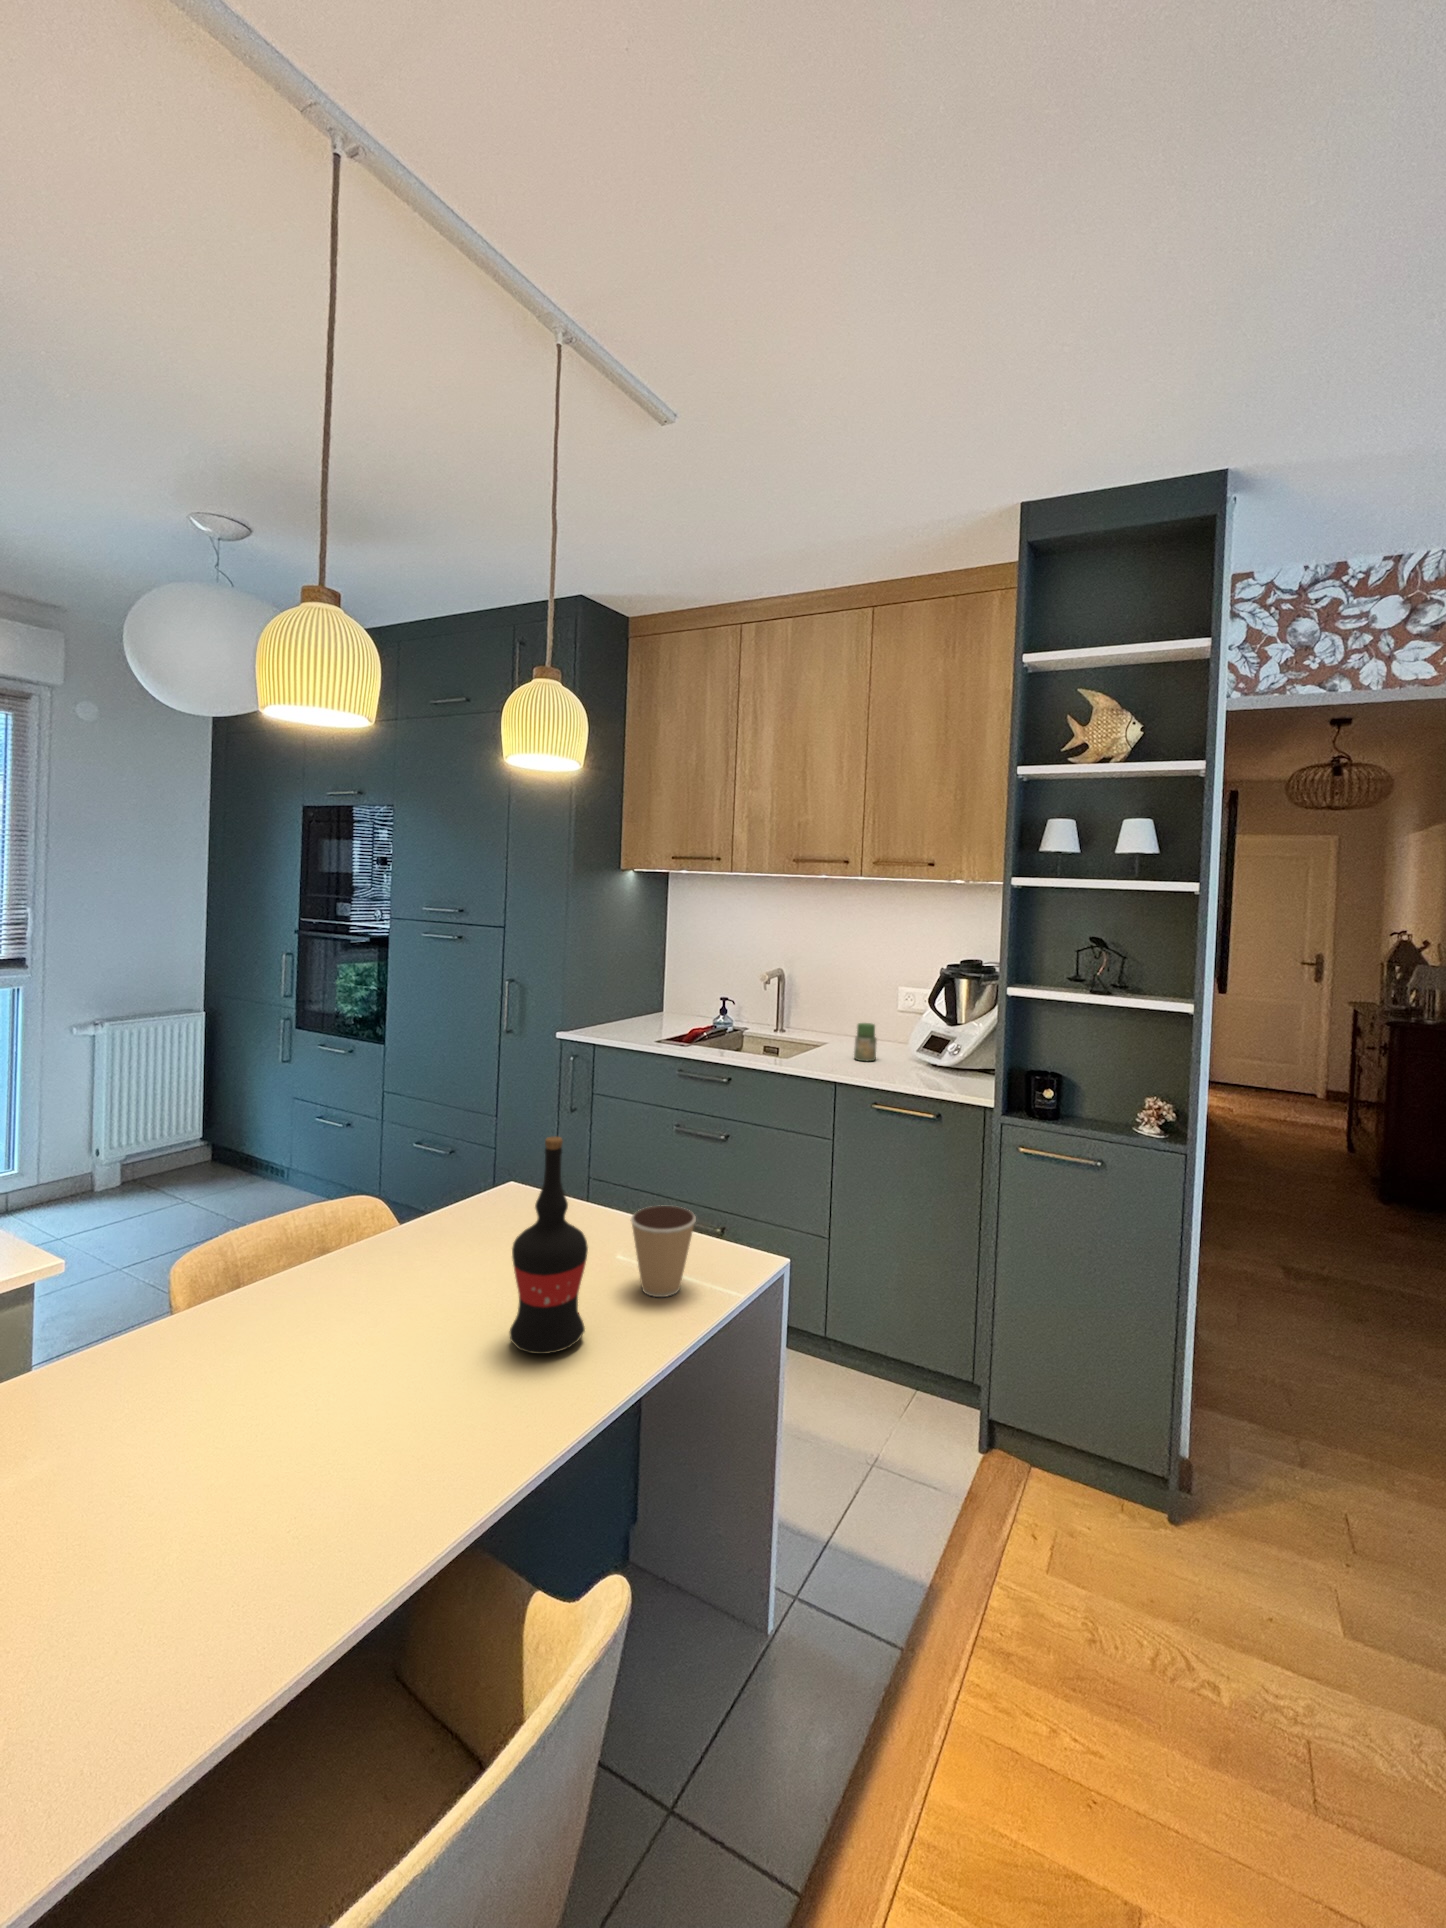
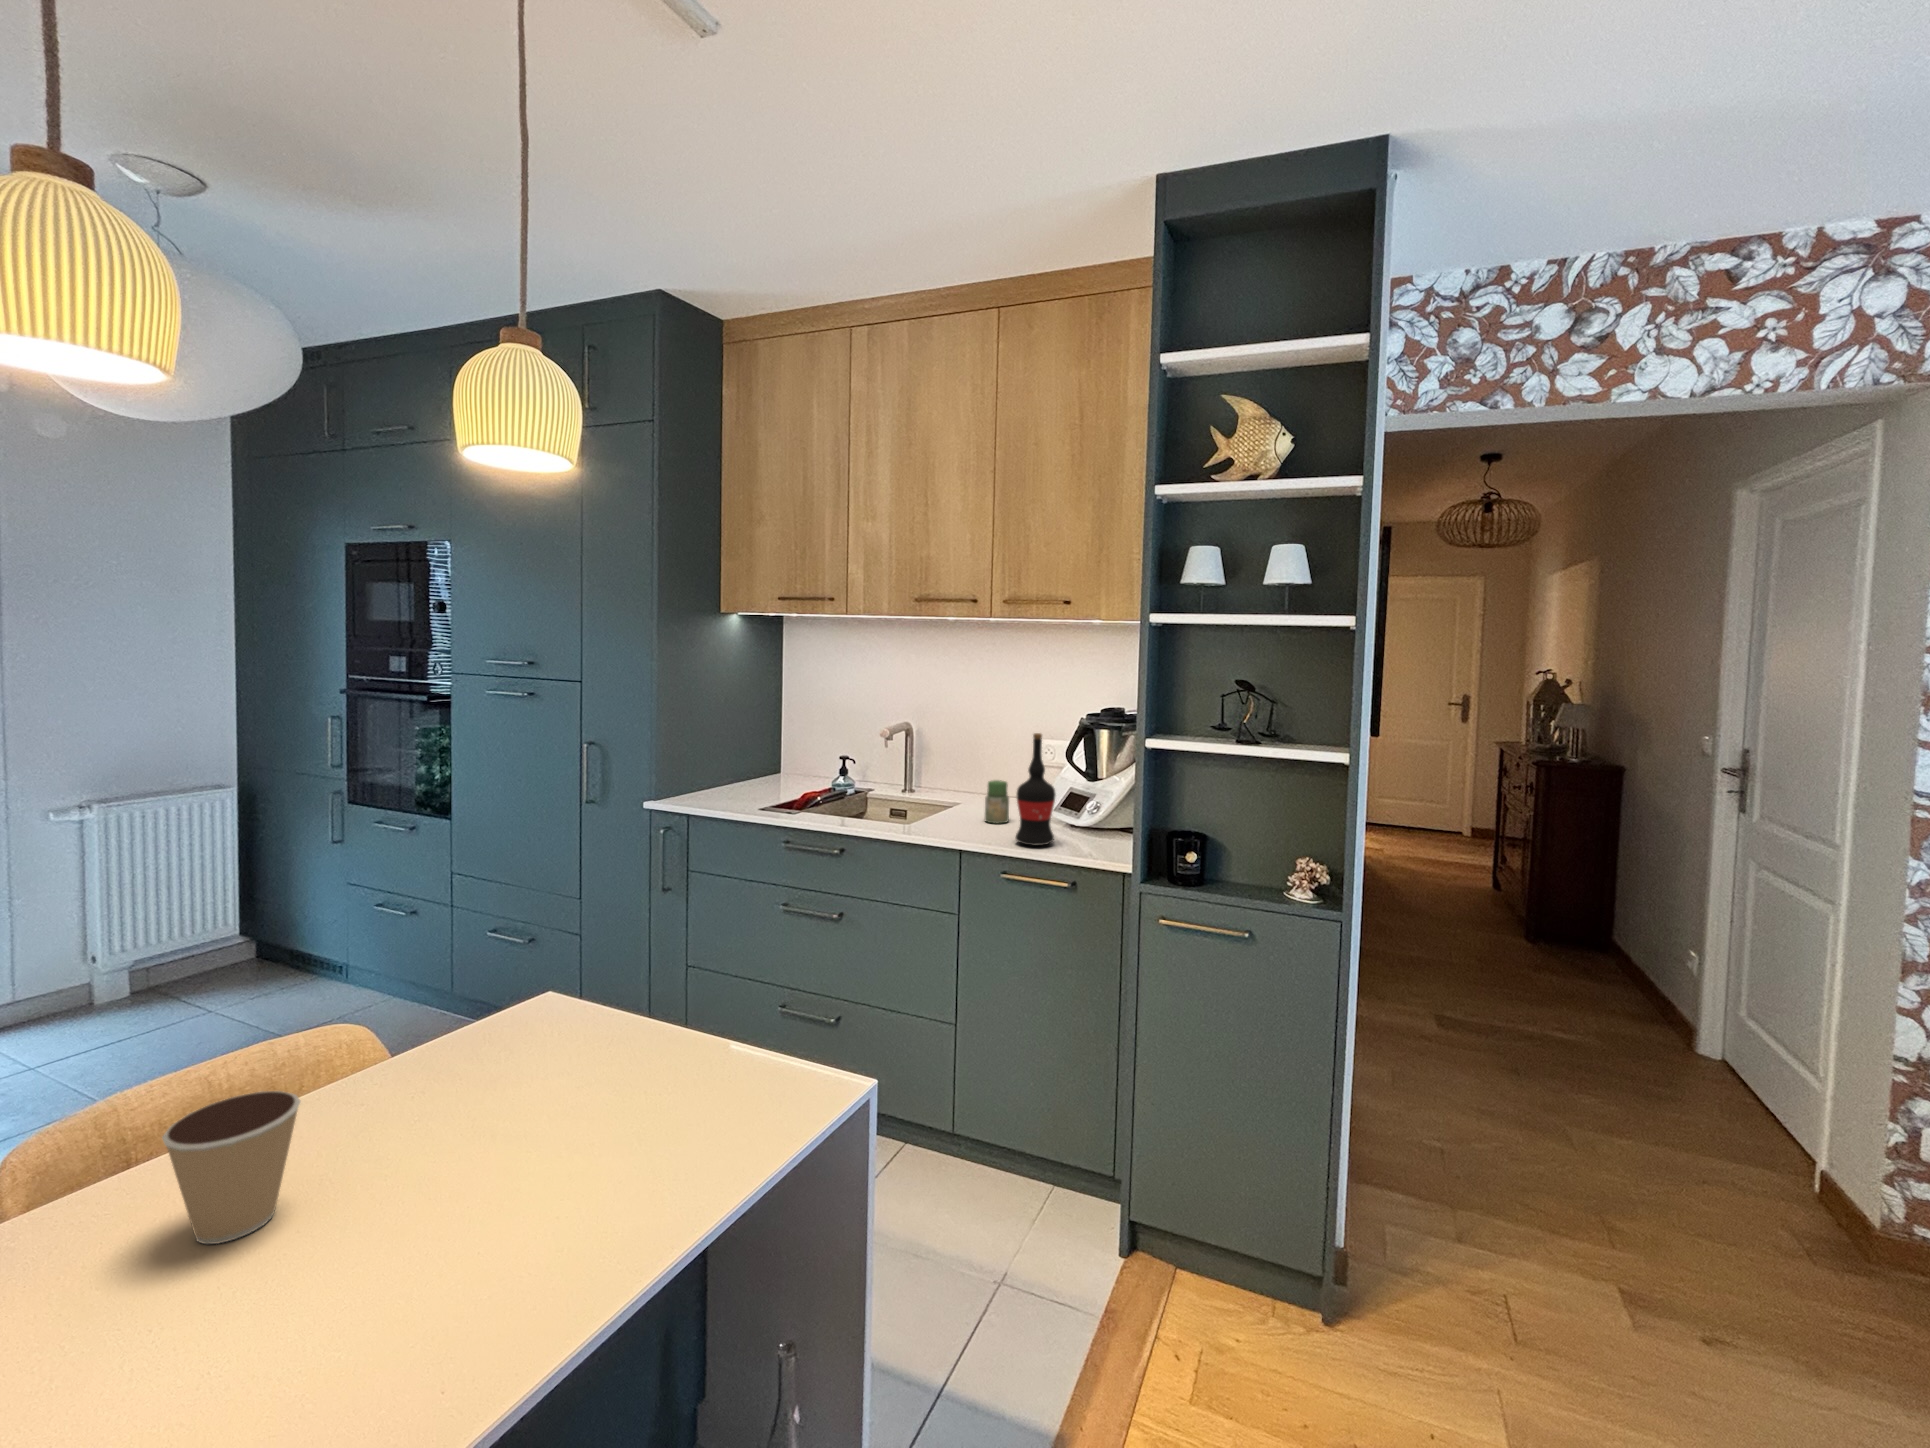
wine bottle: present [510,1137,588,1354] -> present [1016,733,1056,846]
coffee cup: present [631,1206,696,1297] -> present [162,1091,300,1244]

